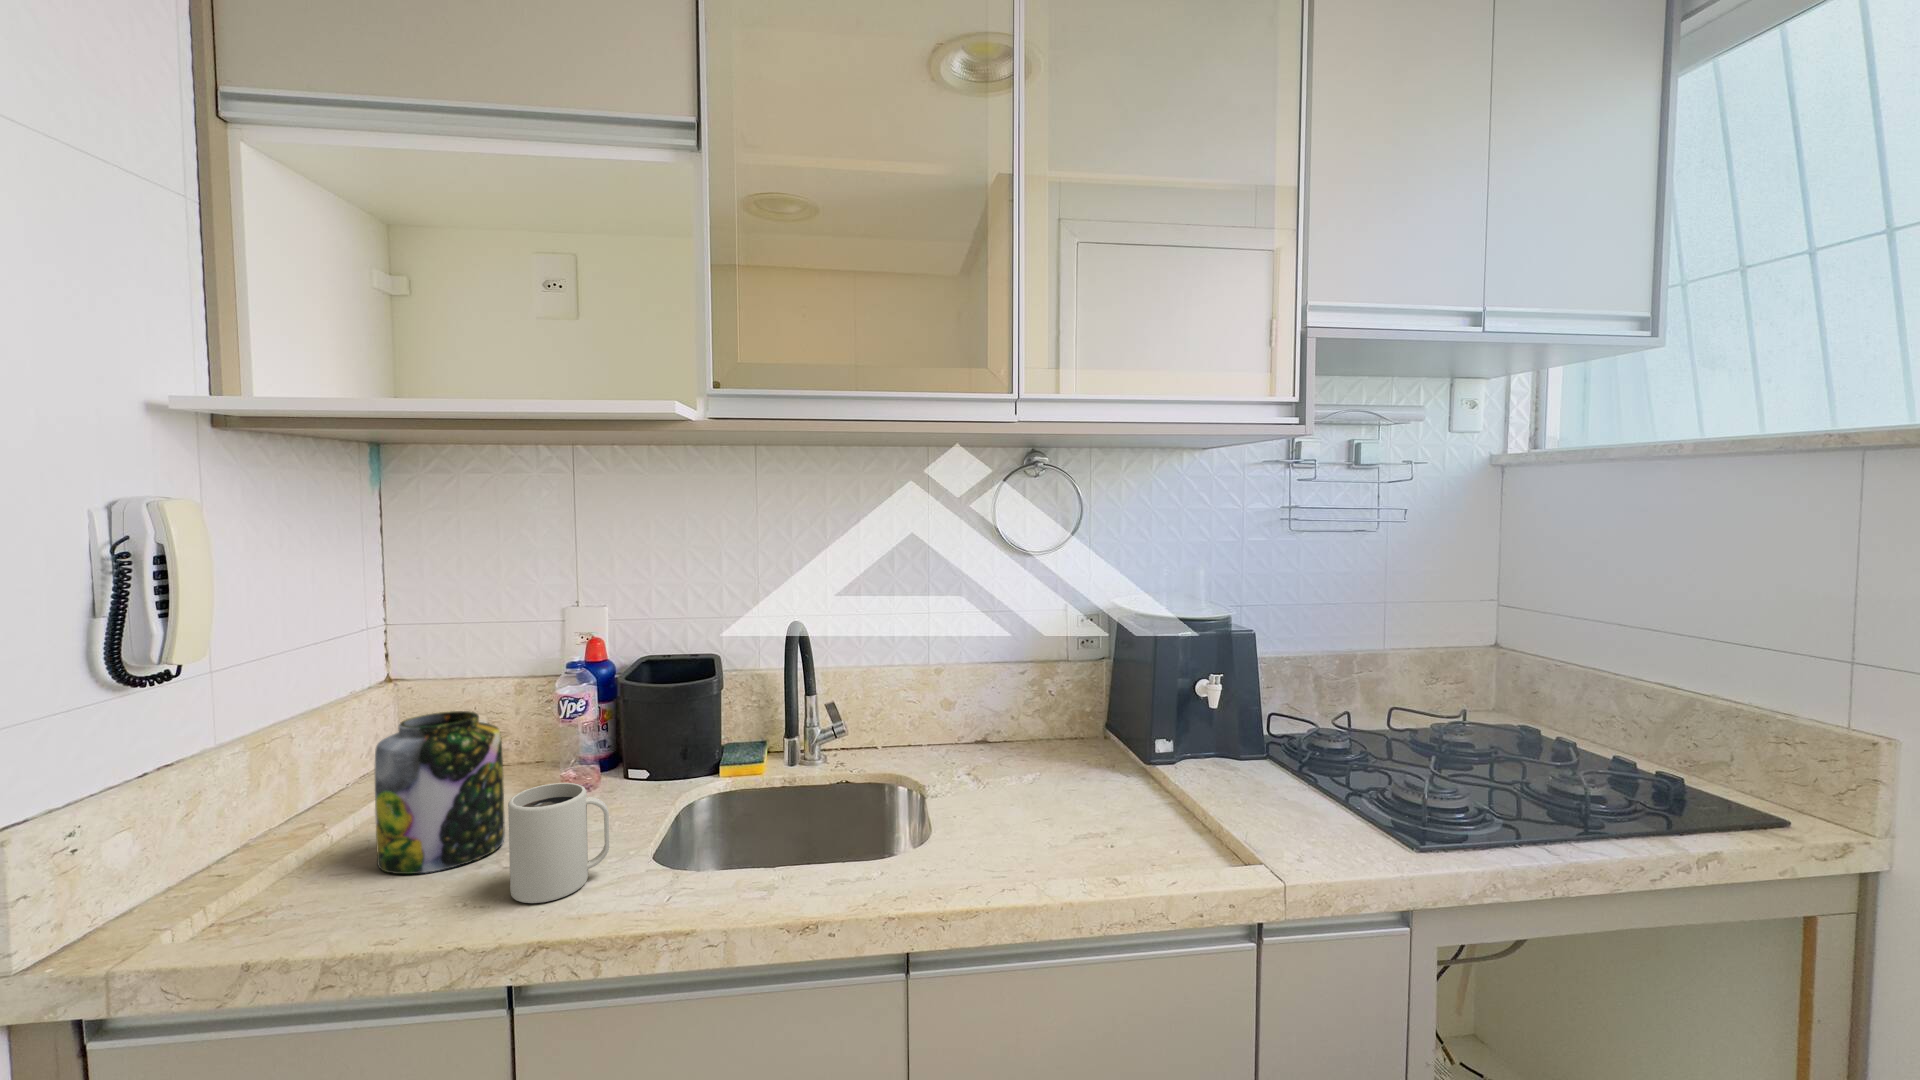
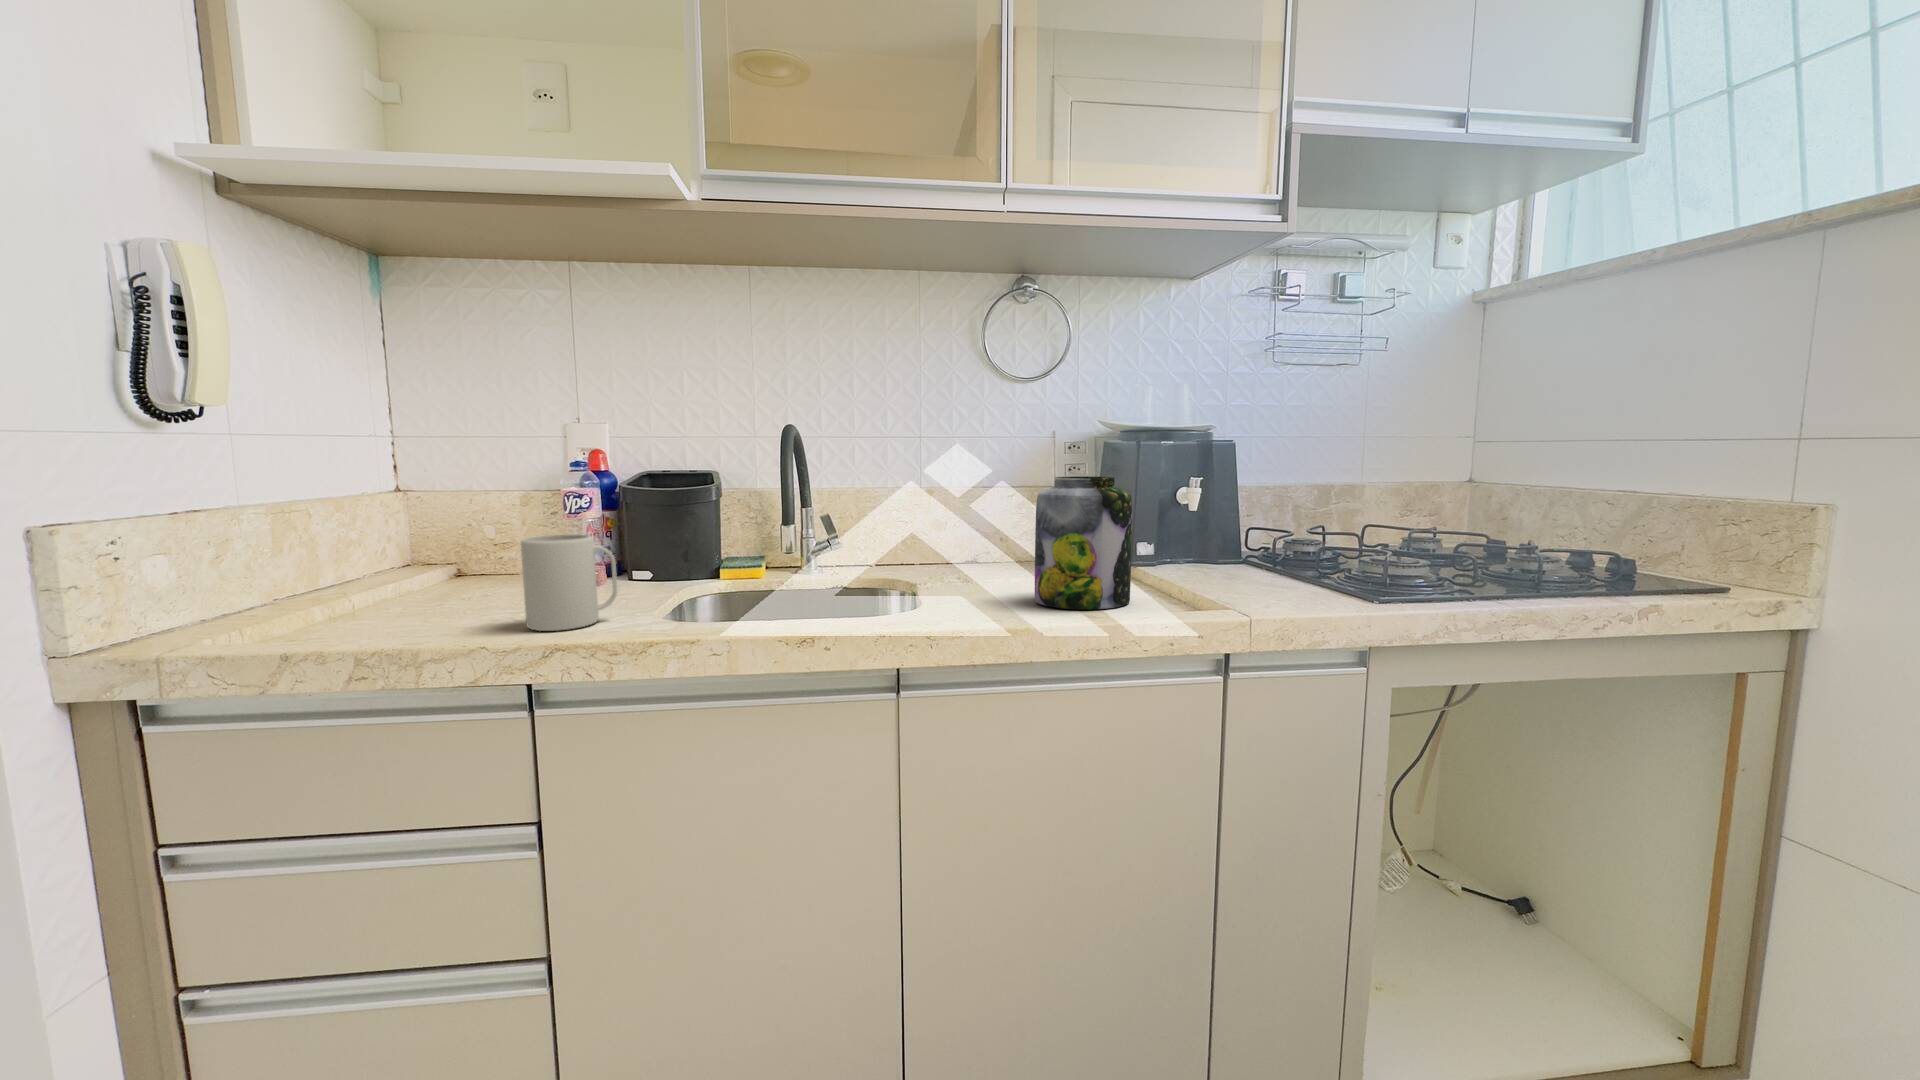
jar: present [375,711,505,874] -> present [1035,476,1132,609]

